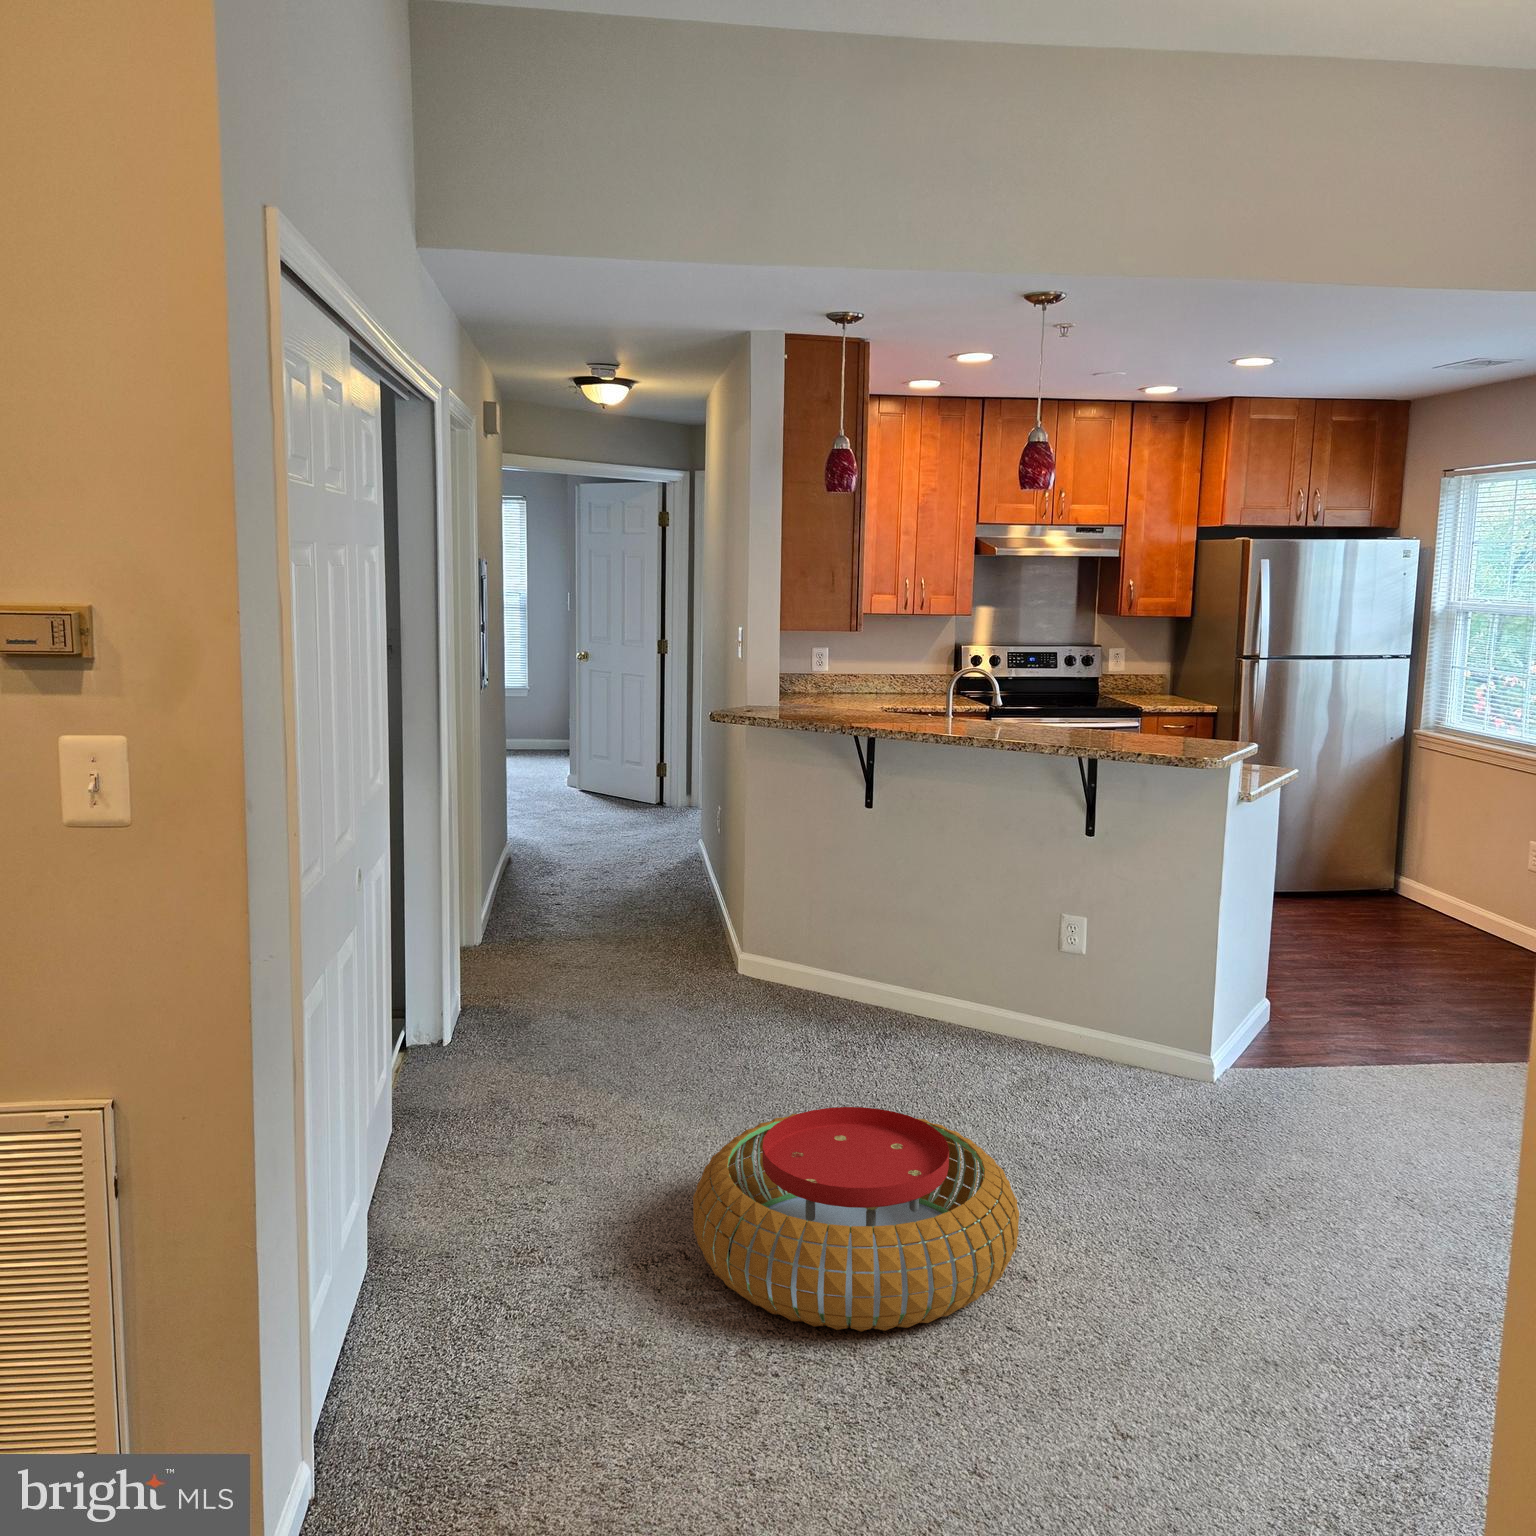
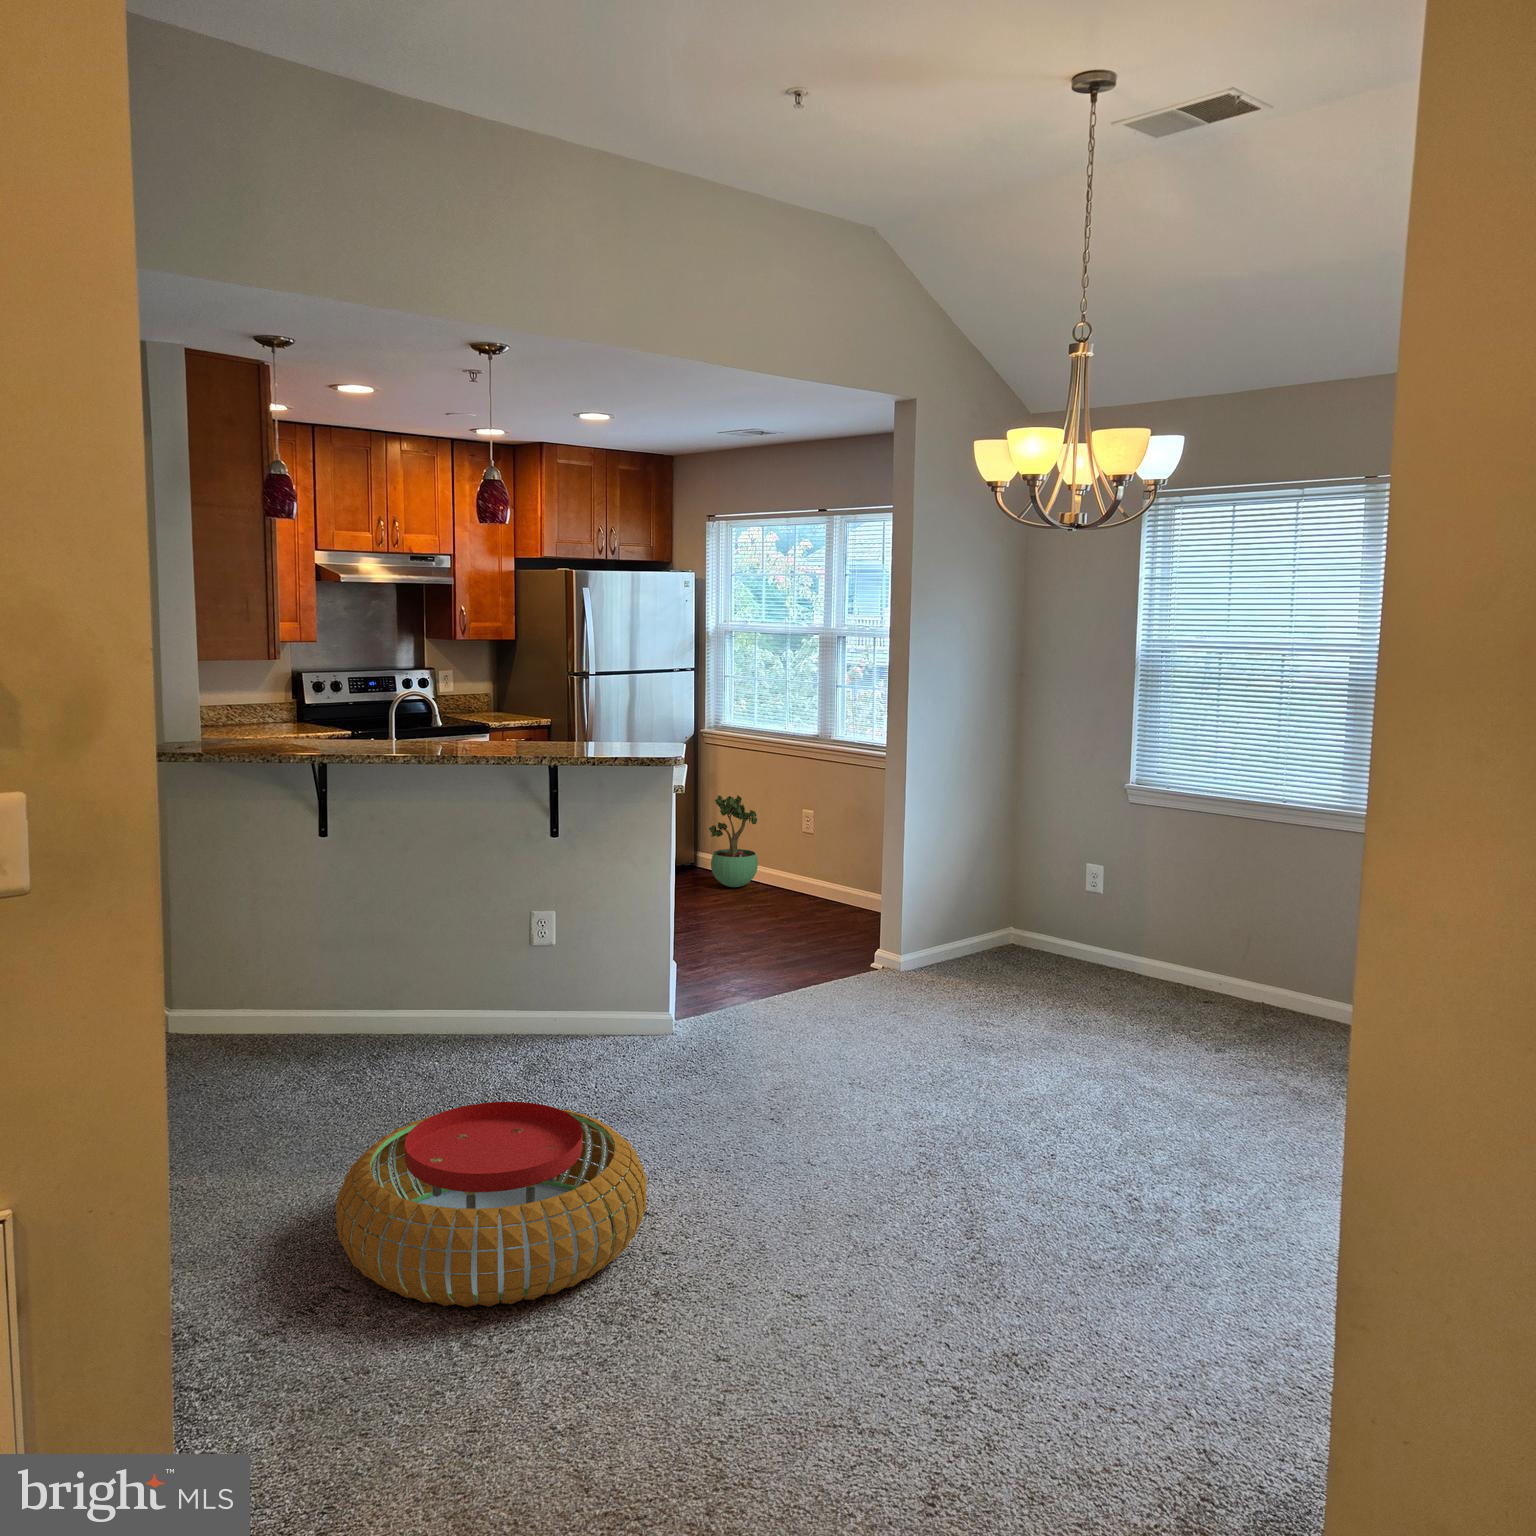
potted plant: none [1409,809,1475,925] -> present [709,795,758,887]

